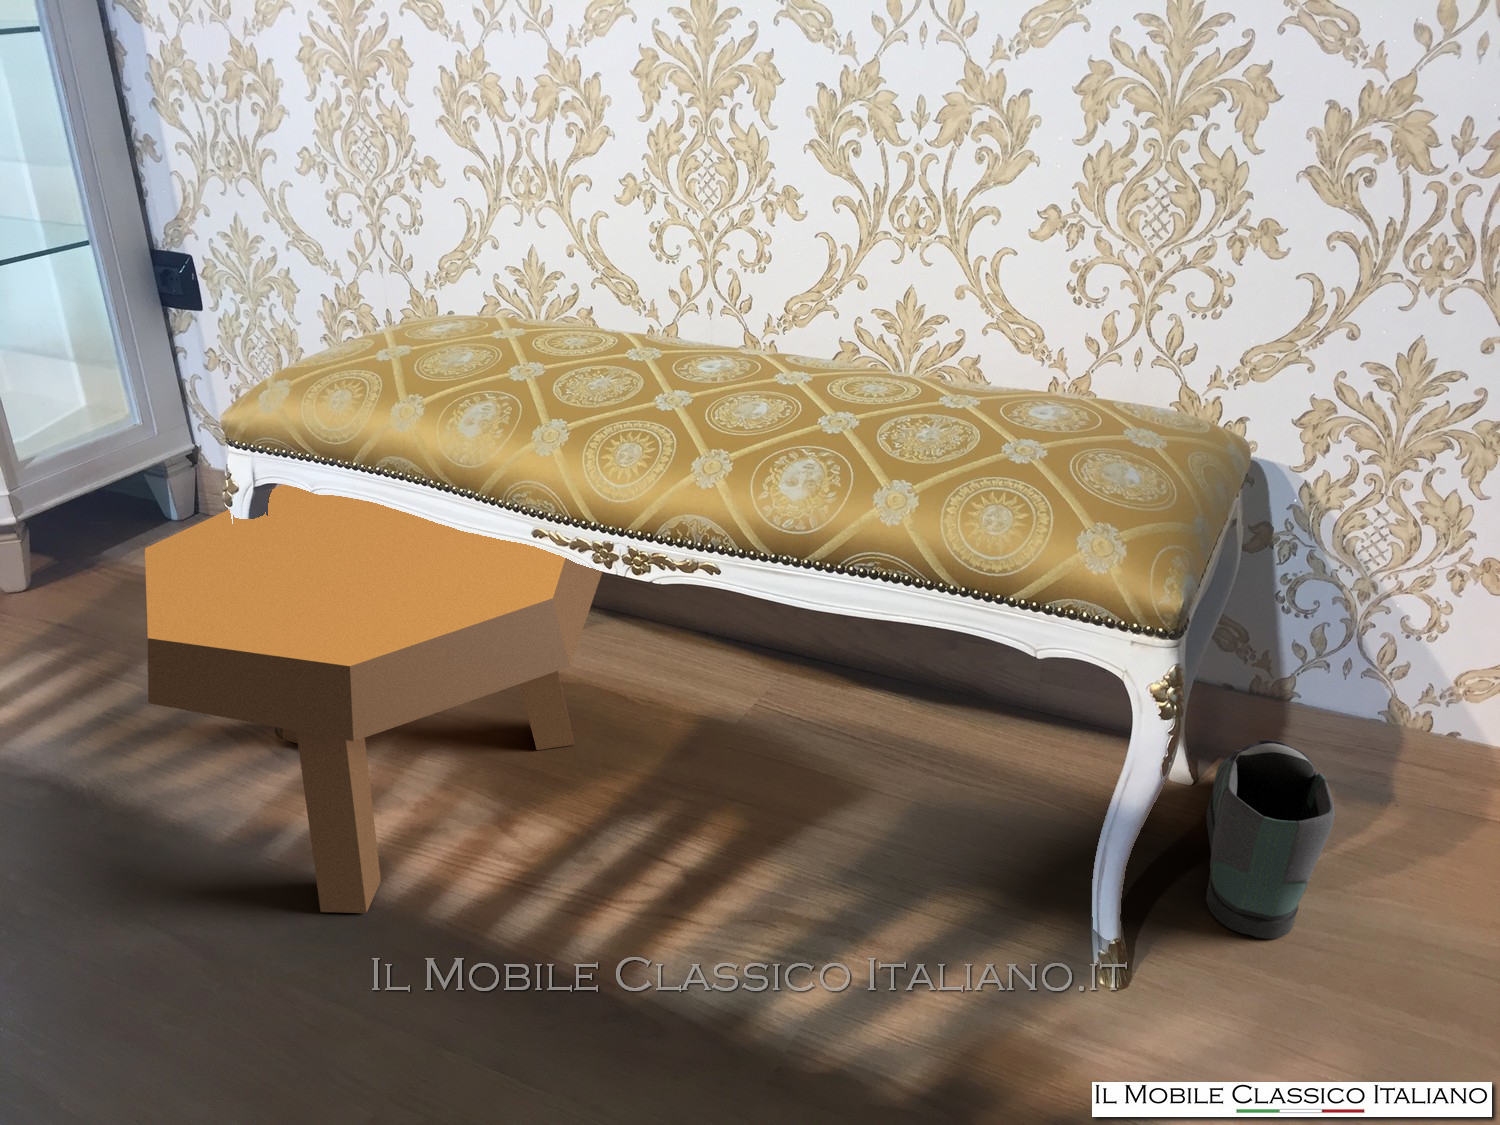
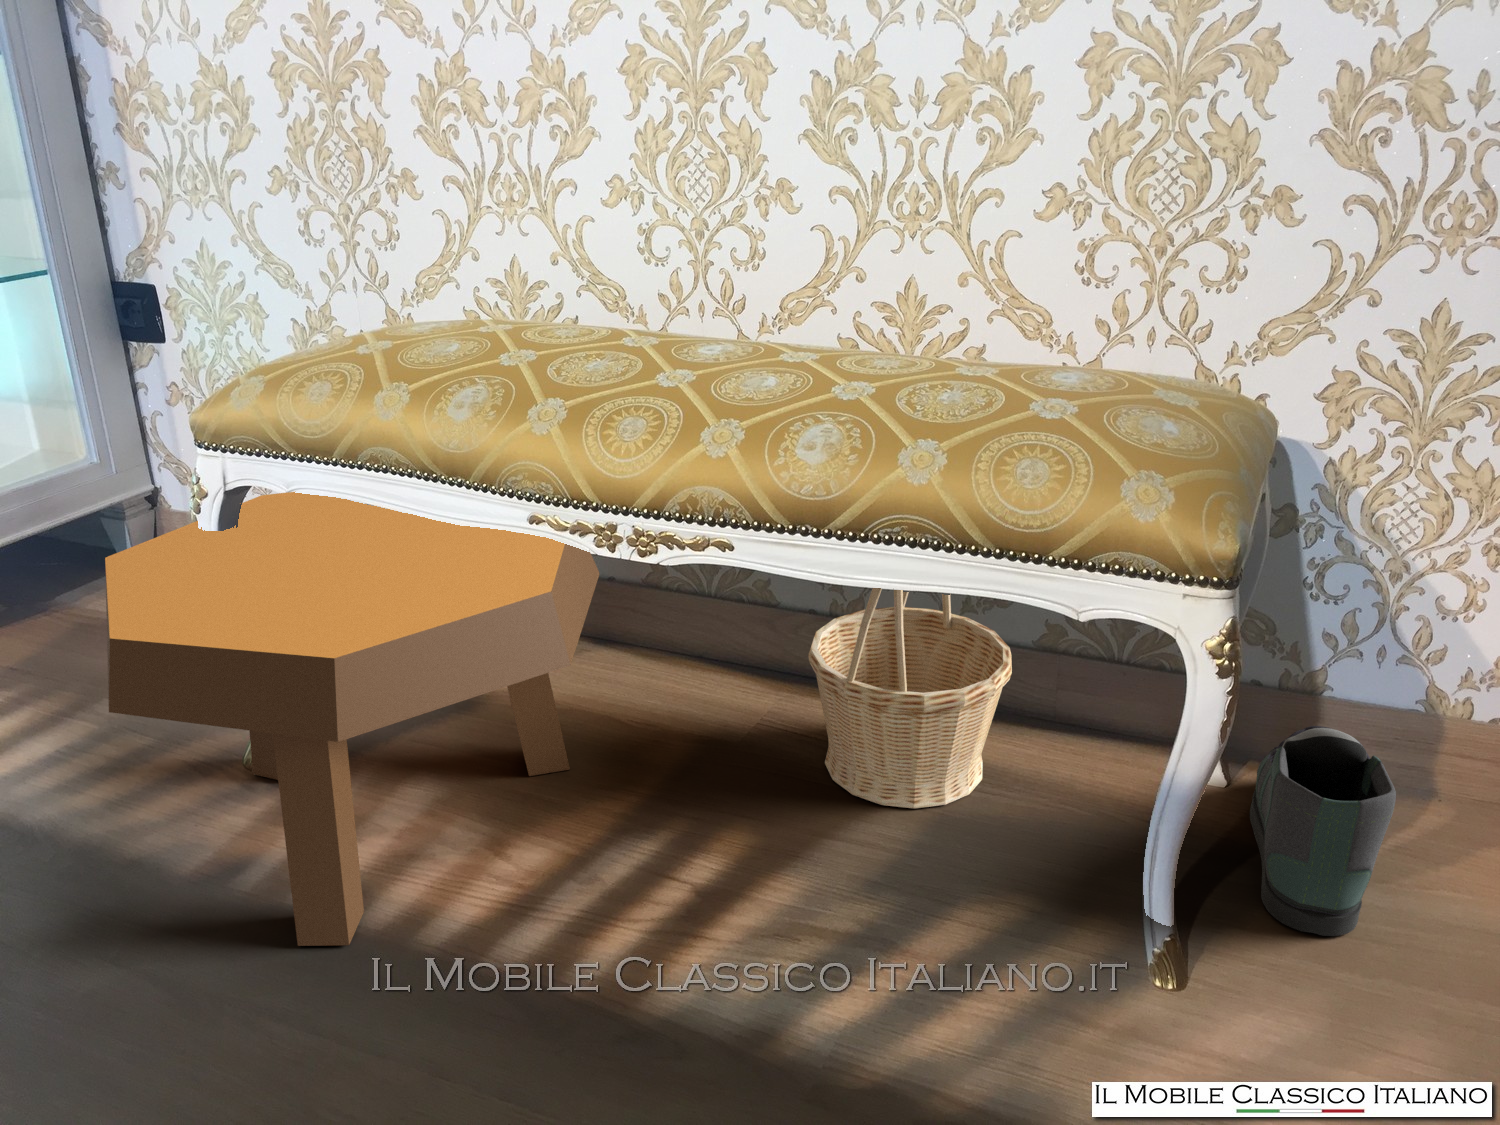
basket: none [798,497,990,796] -> present [808,588,1012,808]

